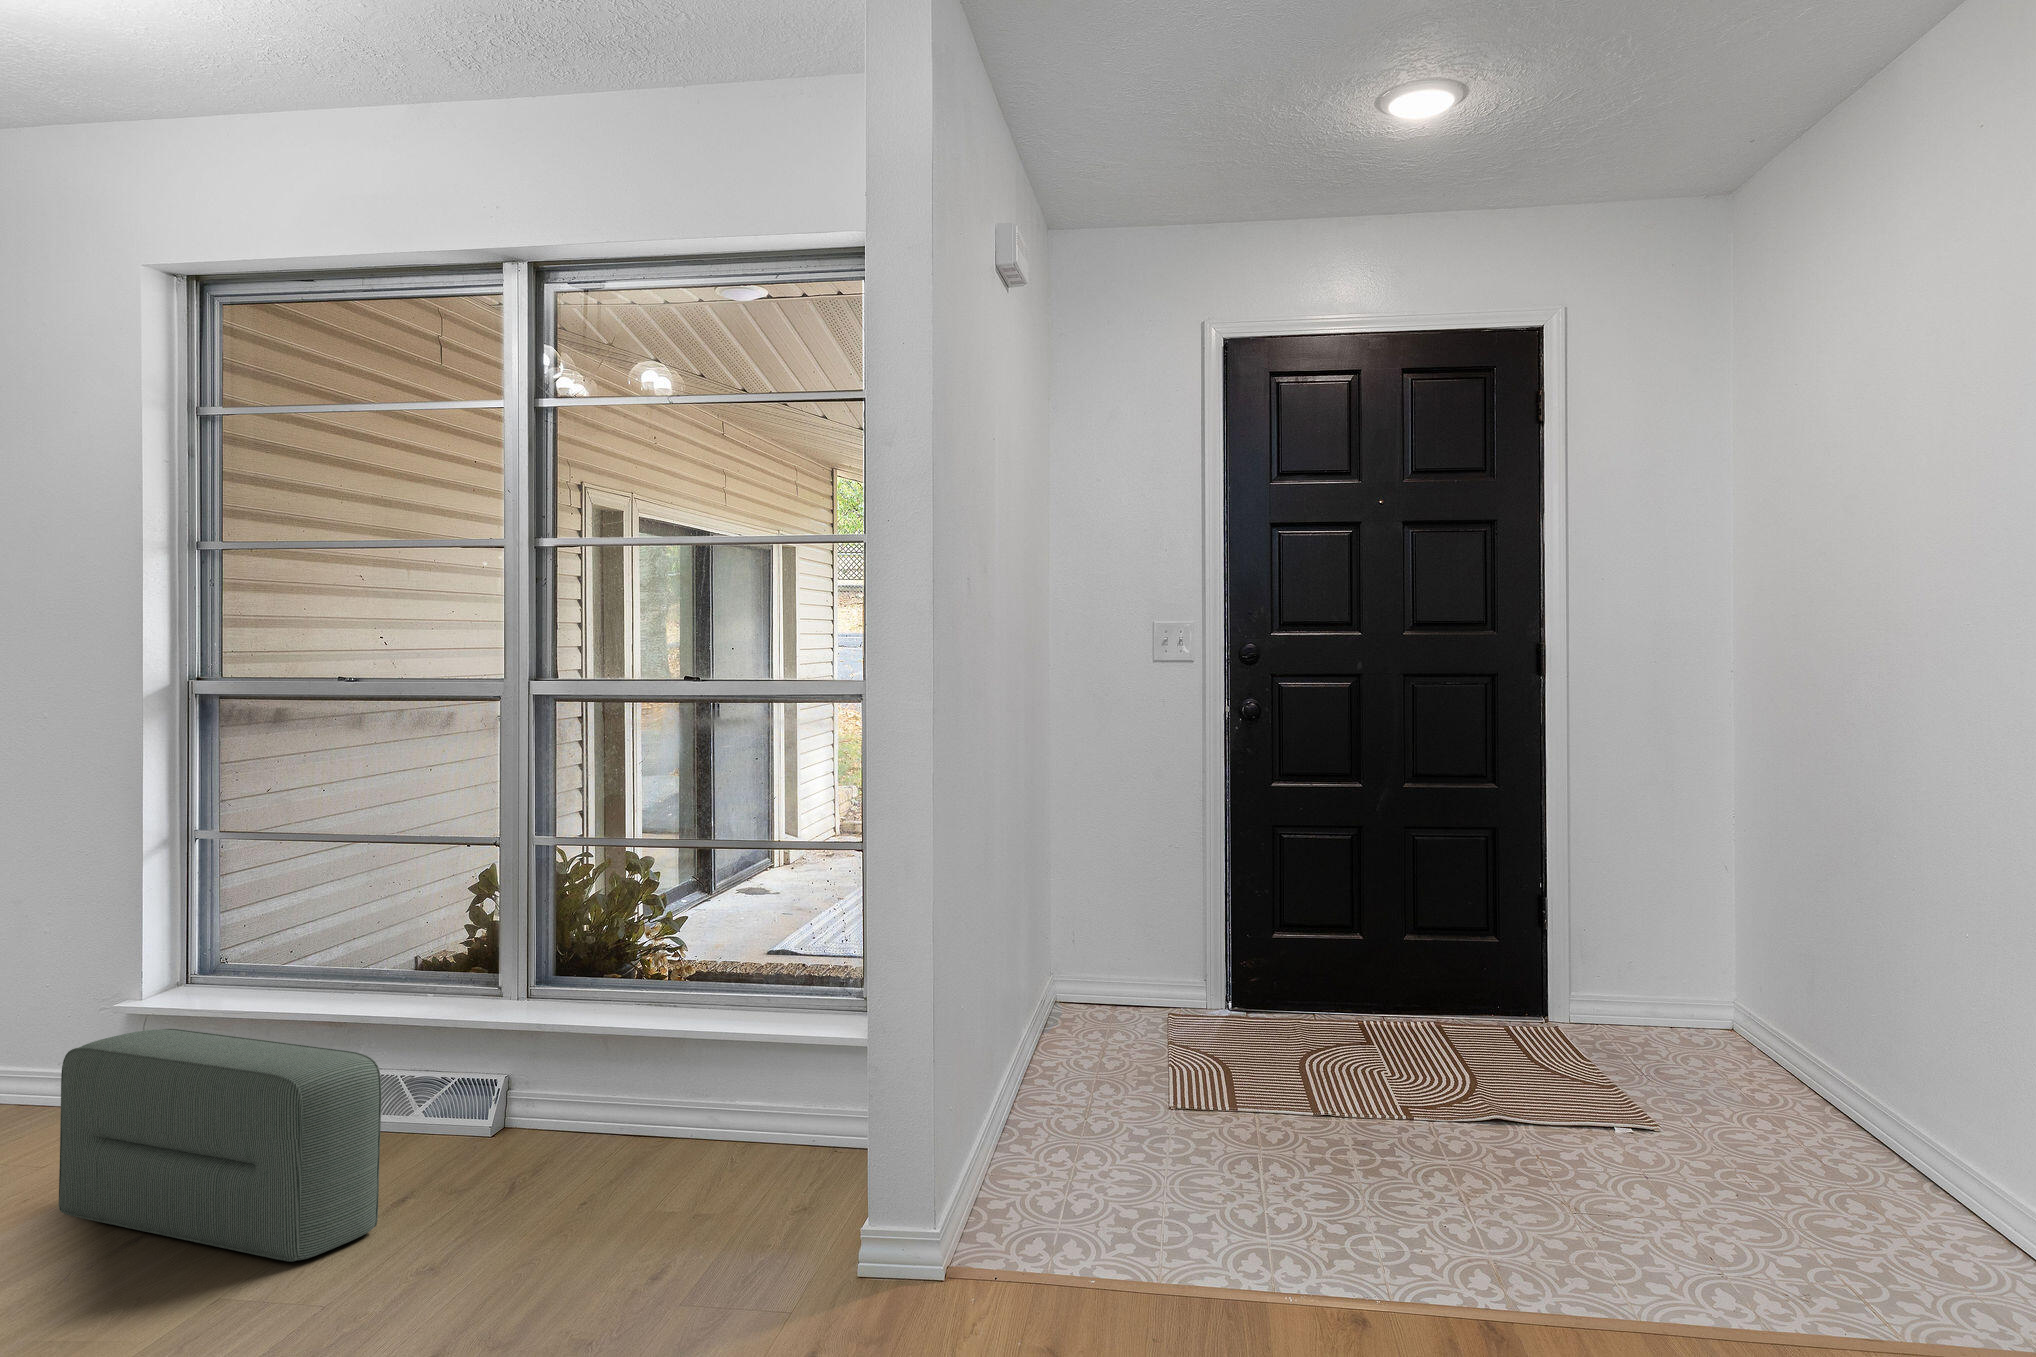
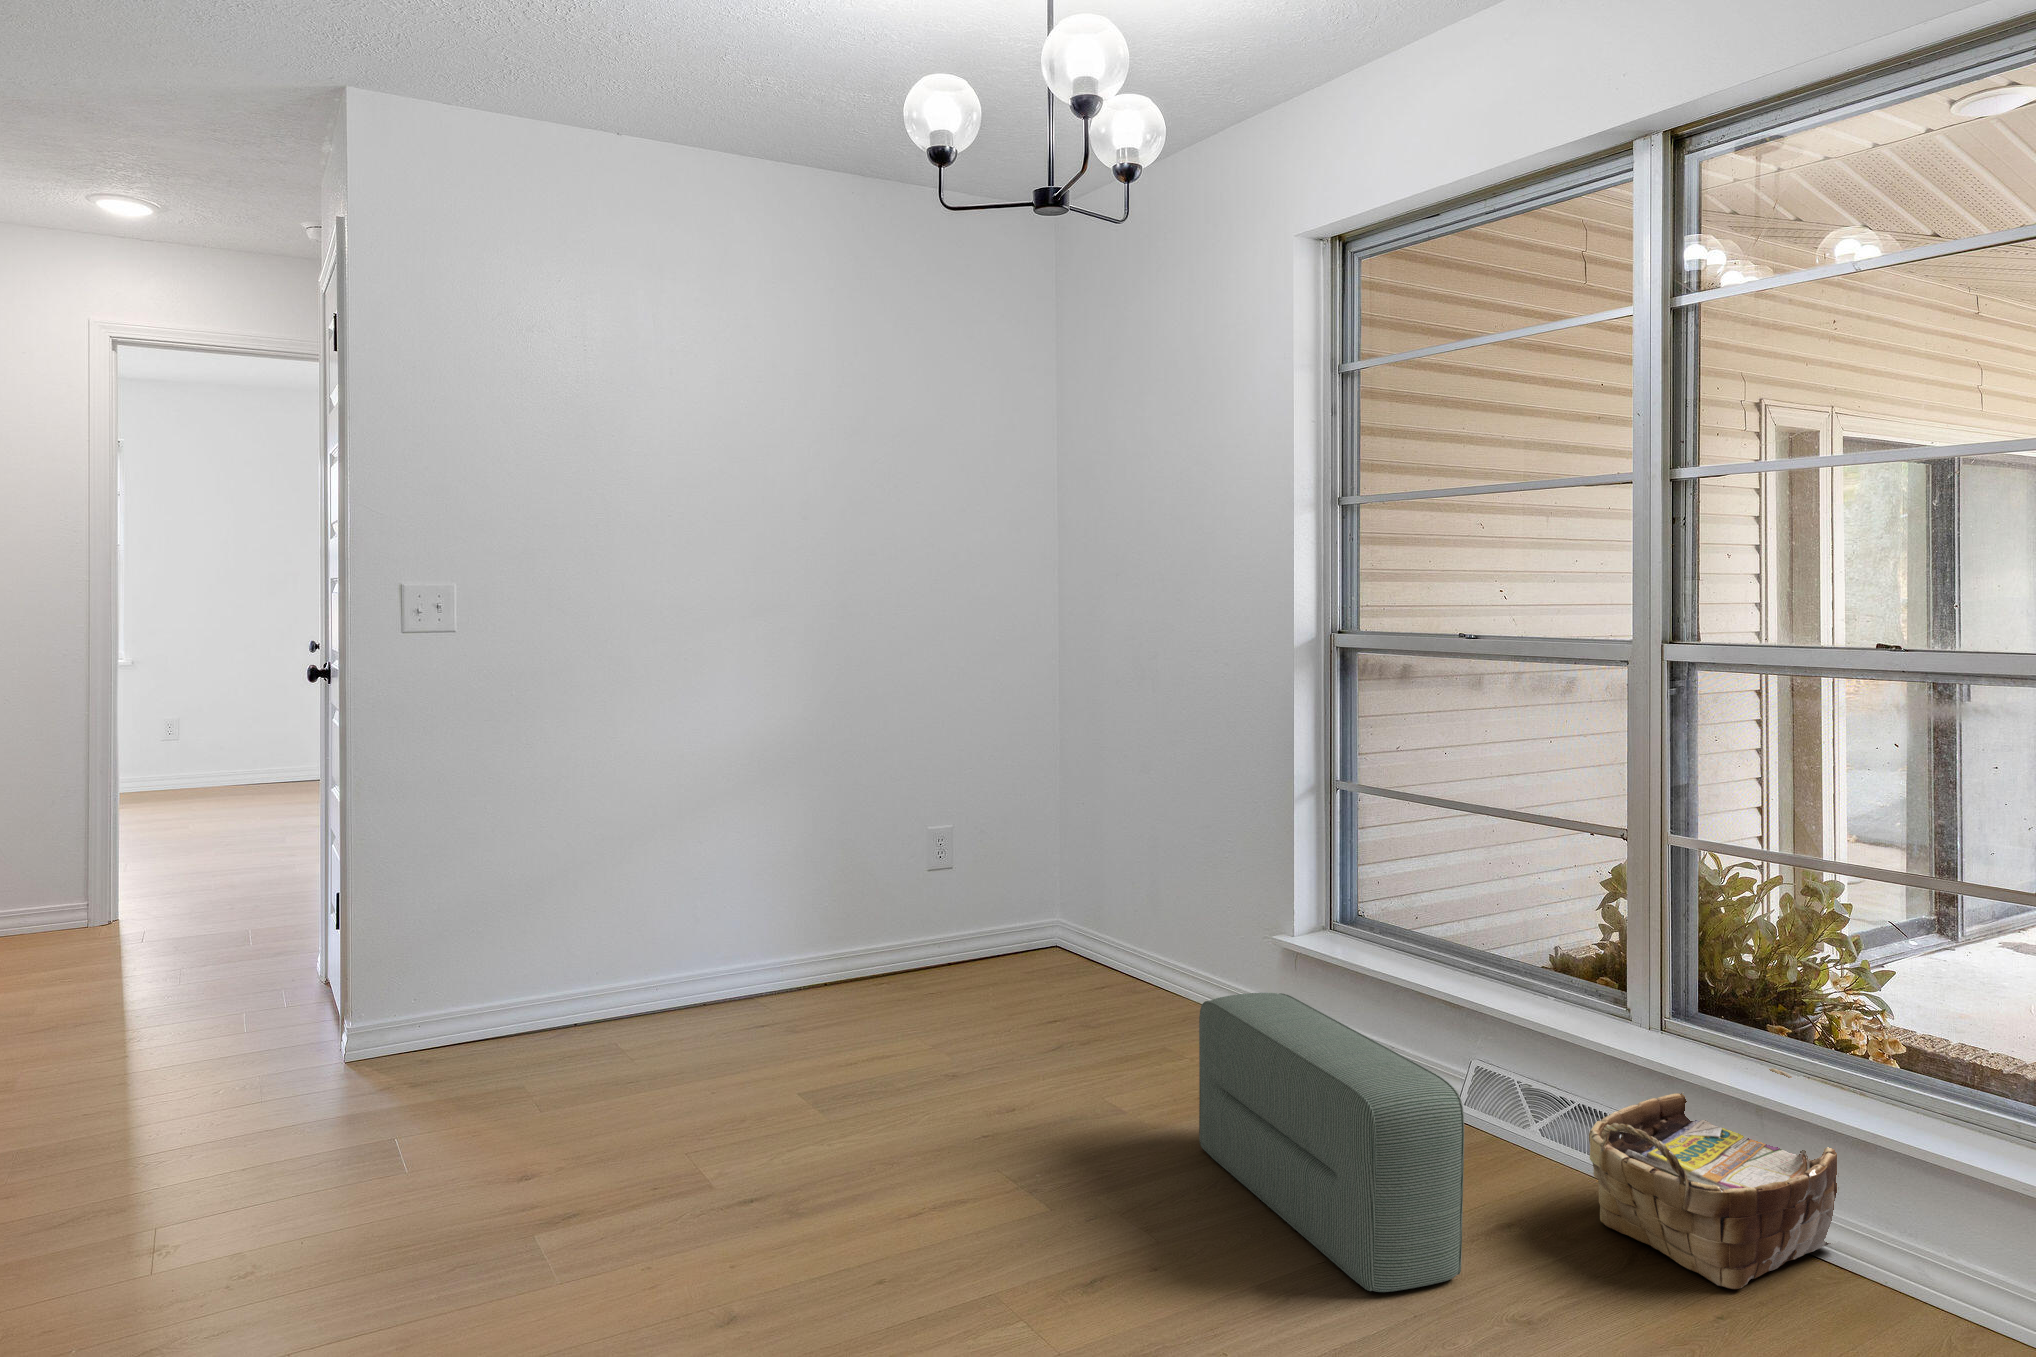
woven basket: none [477,1008,663,1176] -> present [1589,1068,1837,1289]

